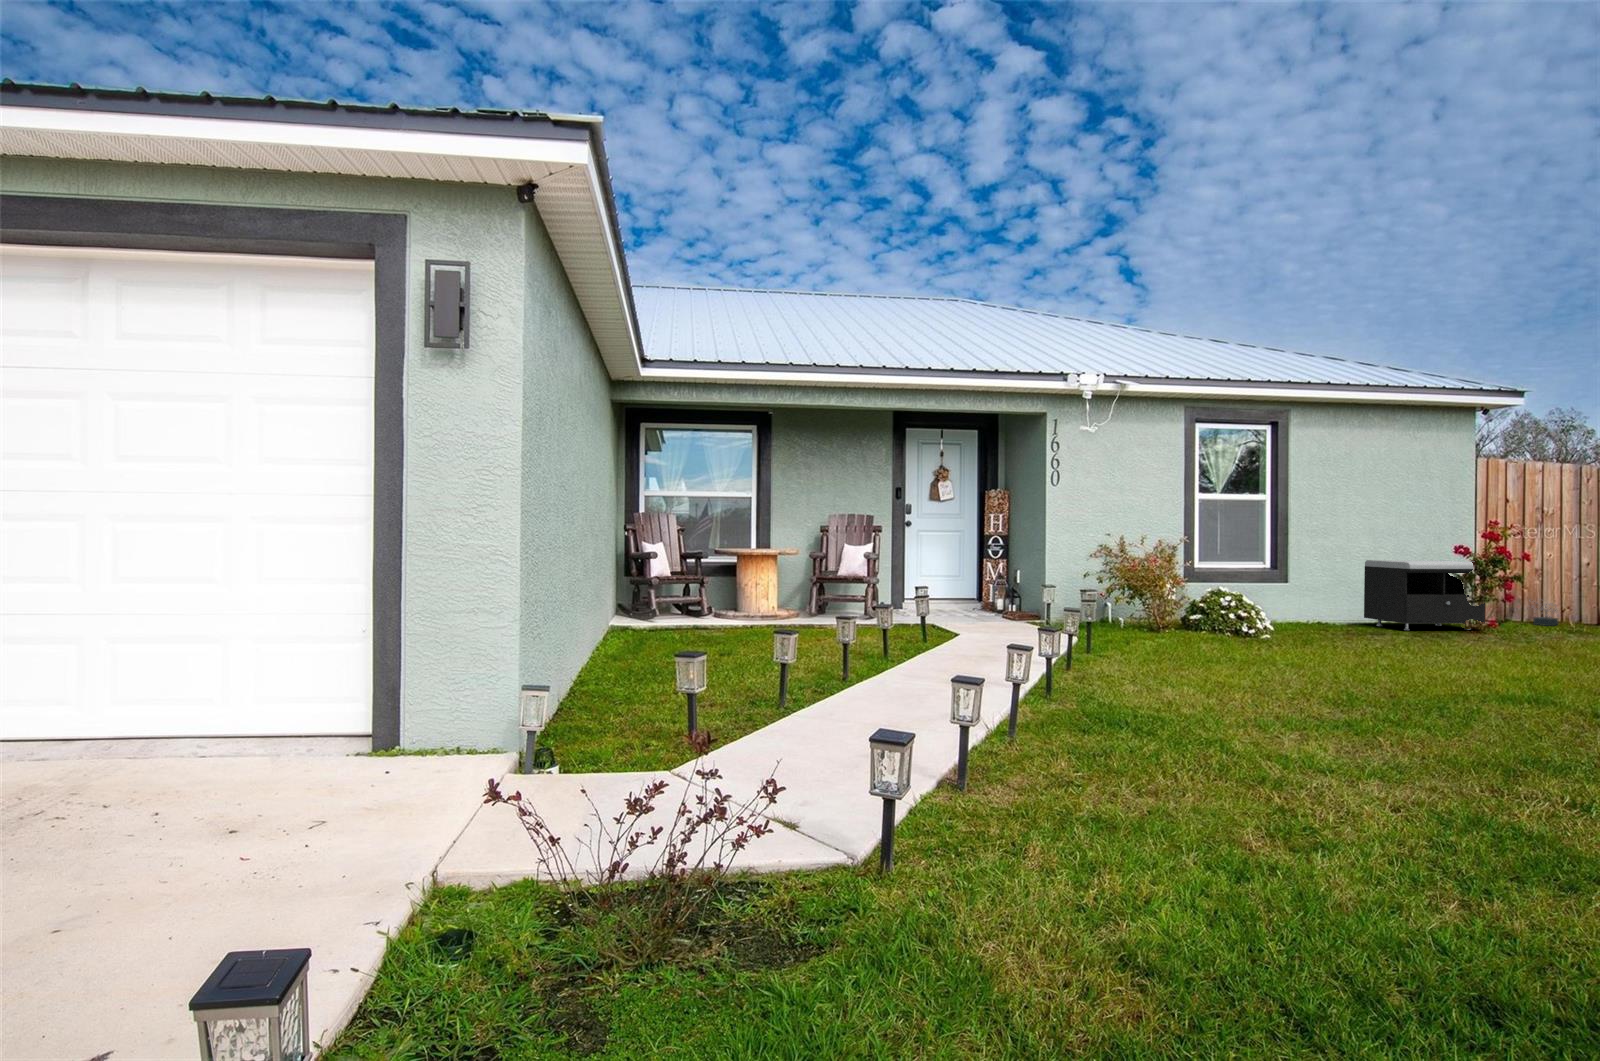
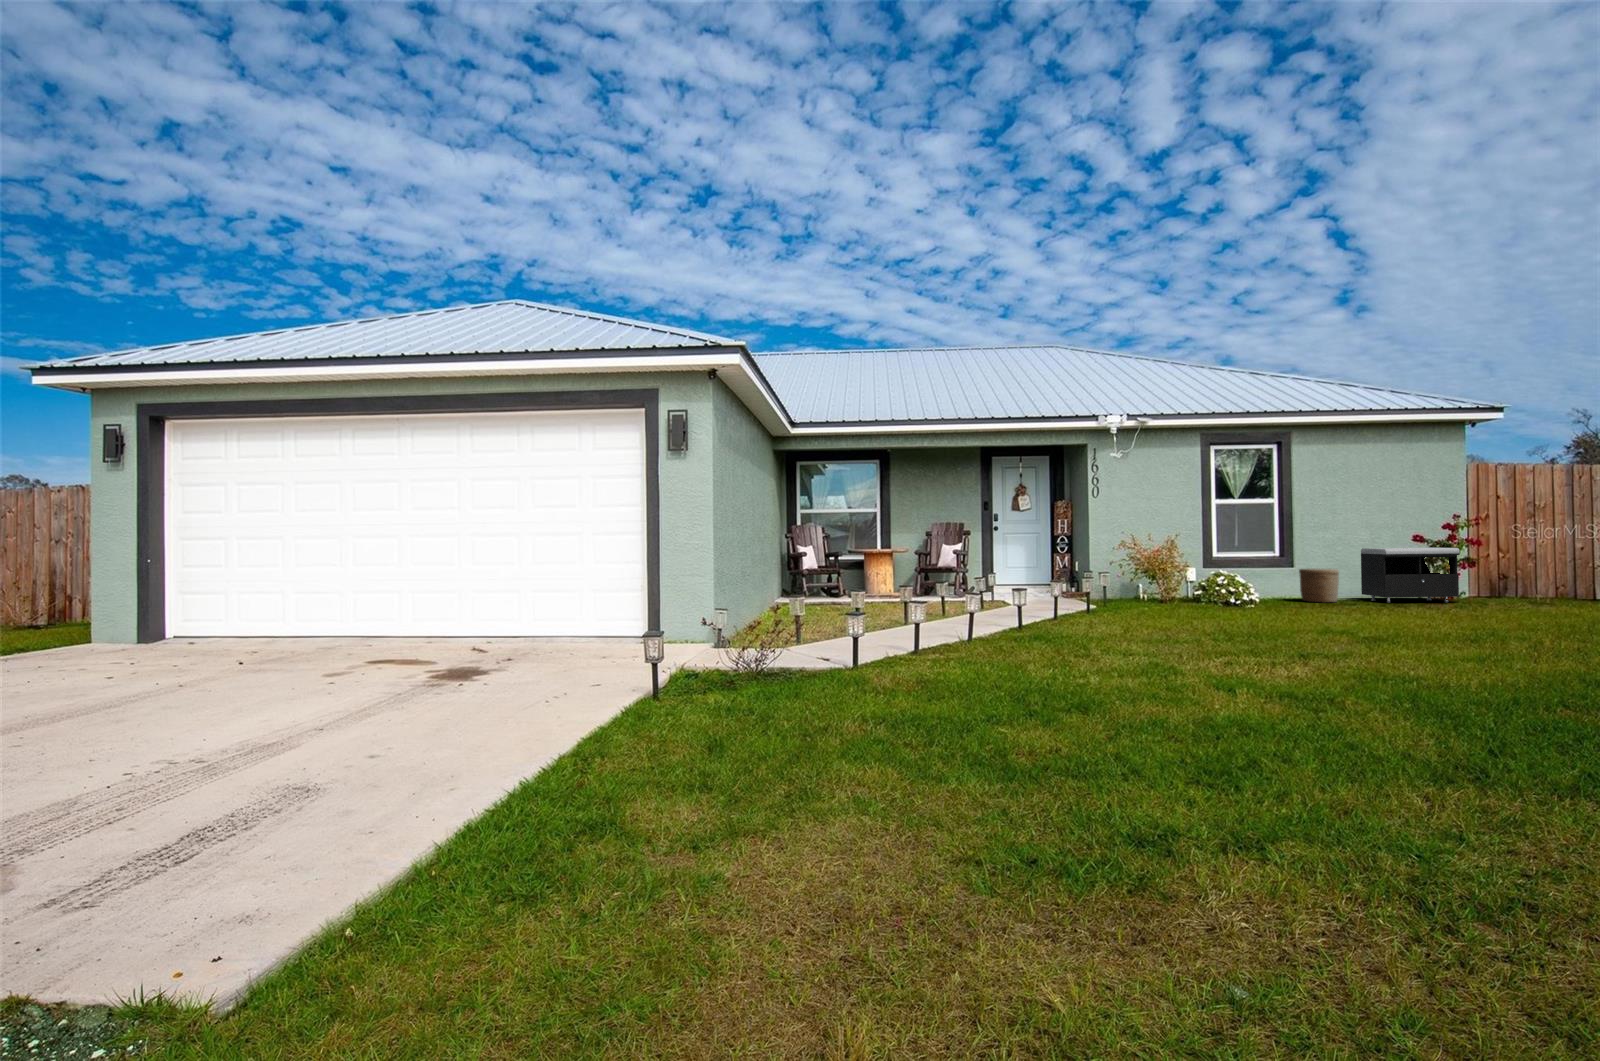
woven basket: none [1298,585,1352,630] -> present [1299,568,1339,603]
decorative plant: present [1529,600,1559,626] -> none [1518,578,1547,600]

